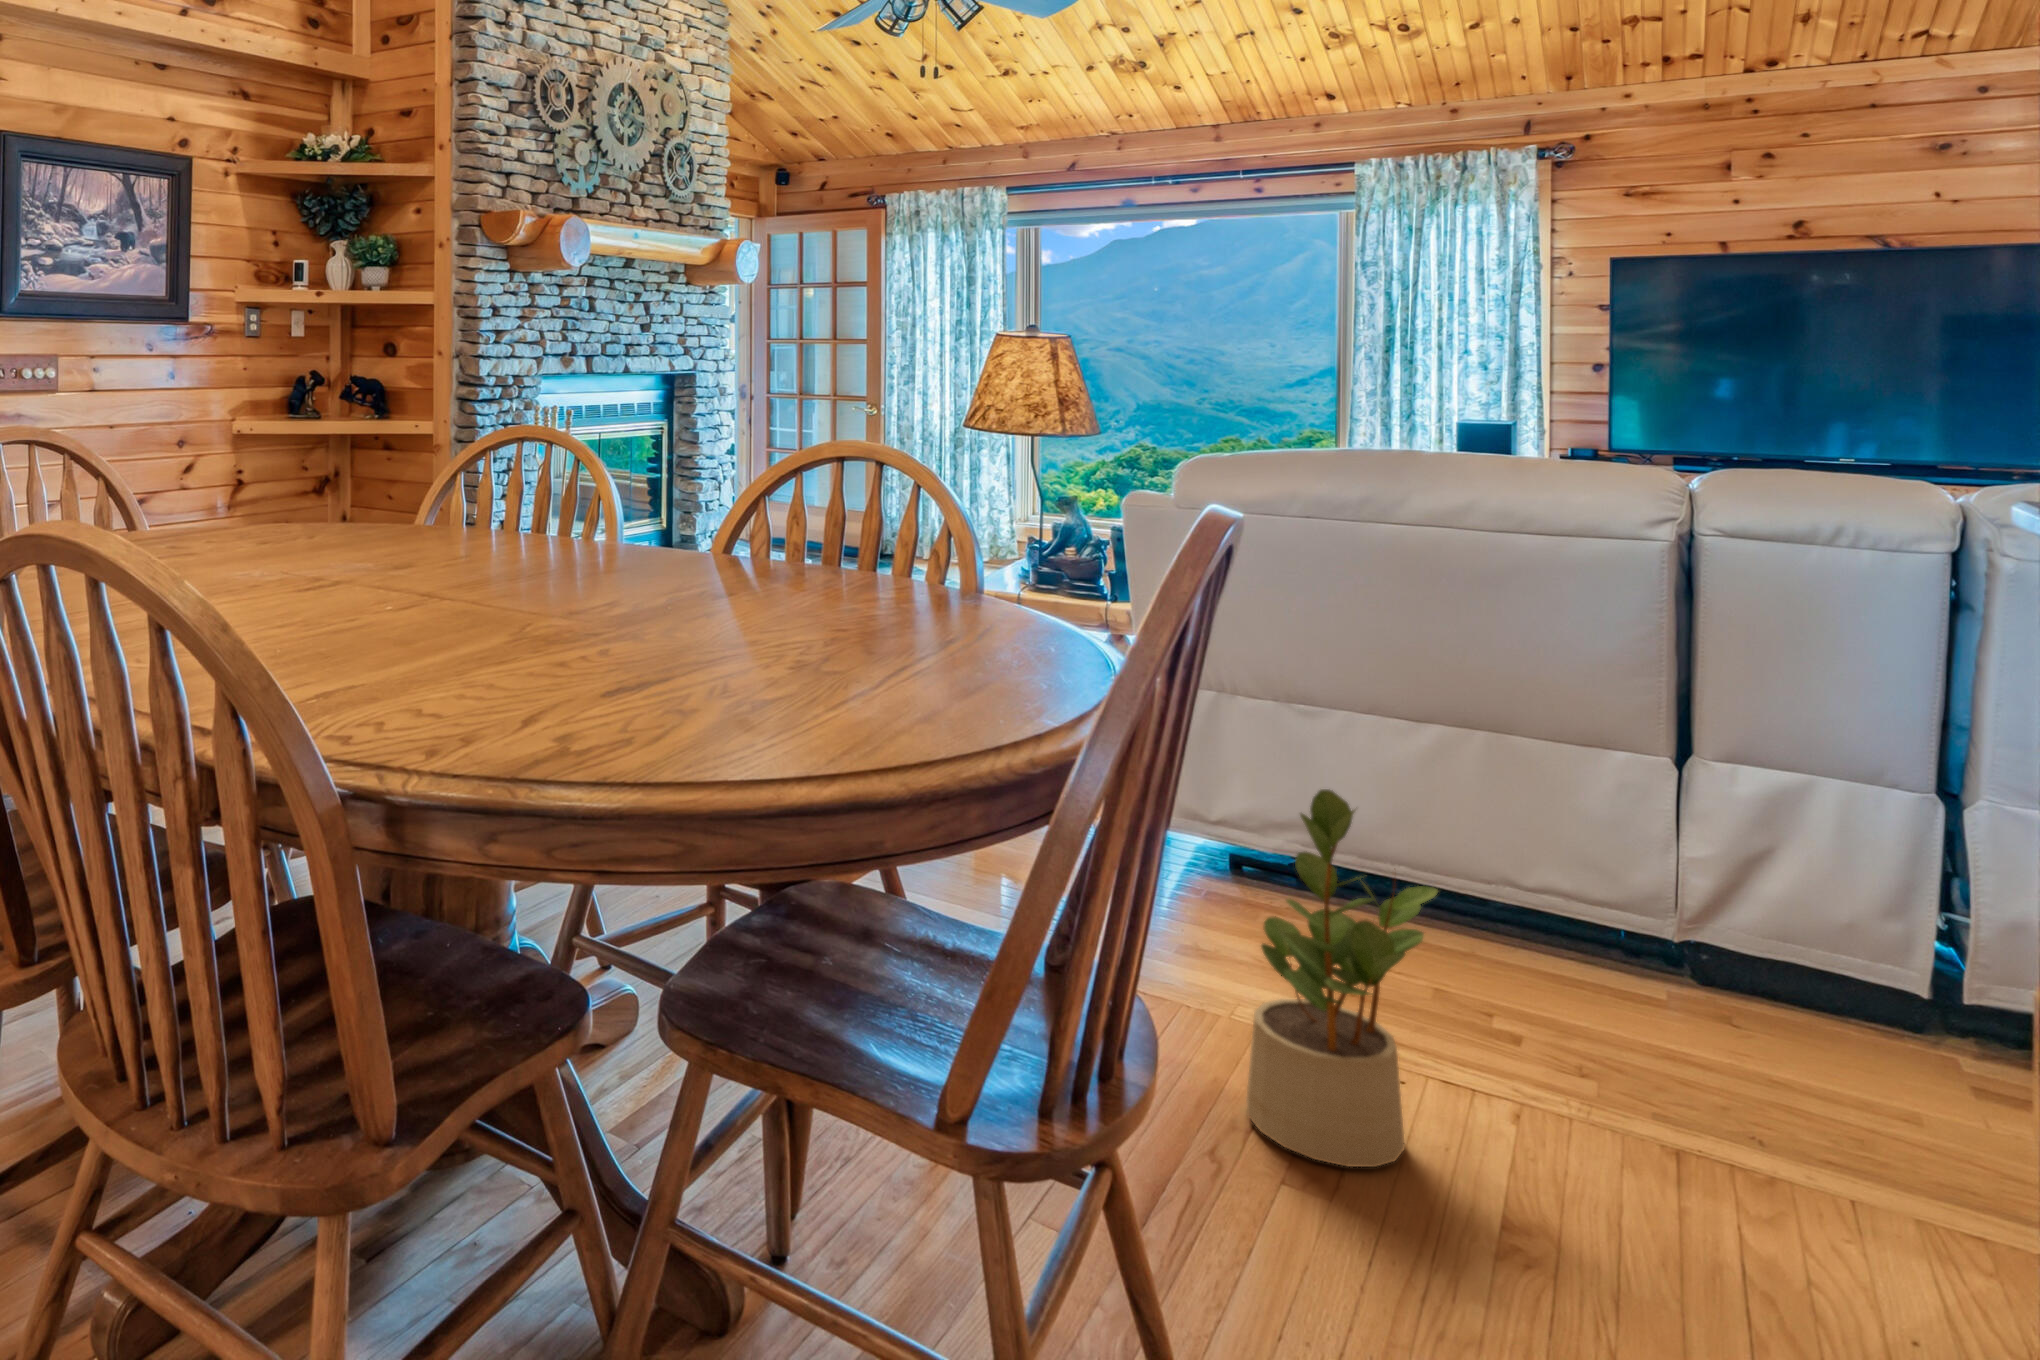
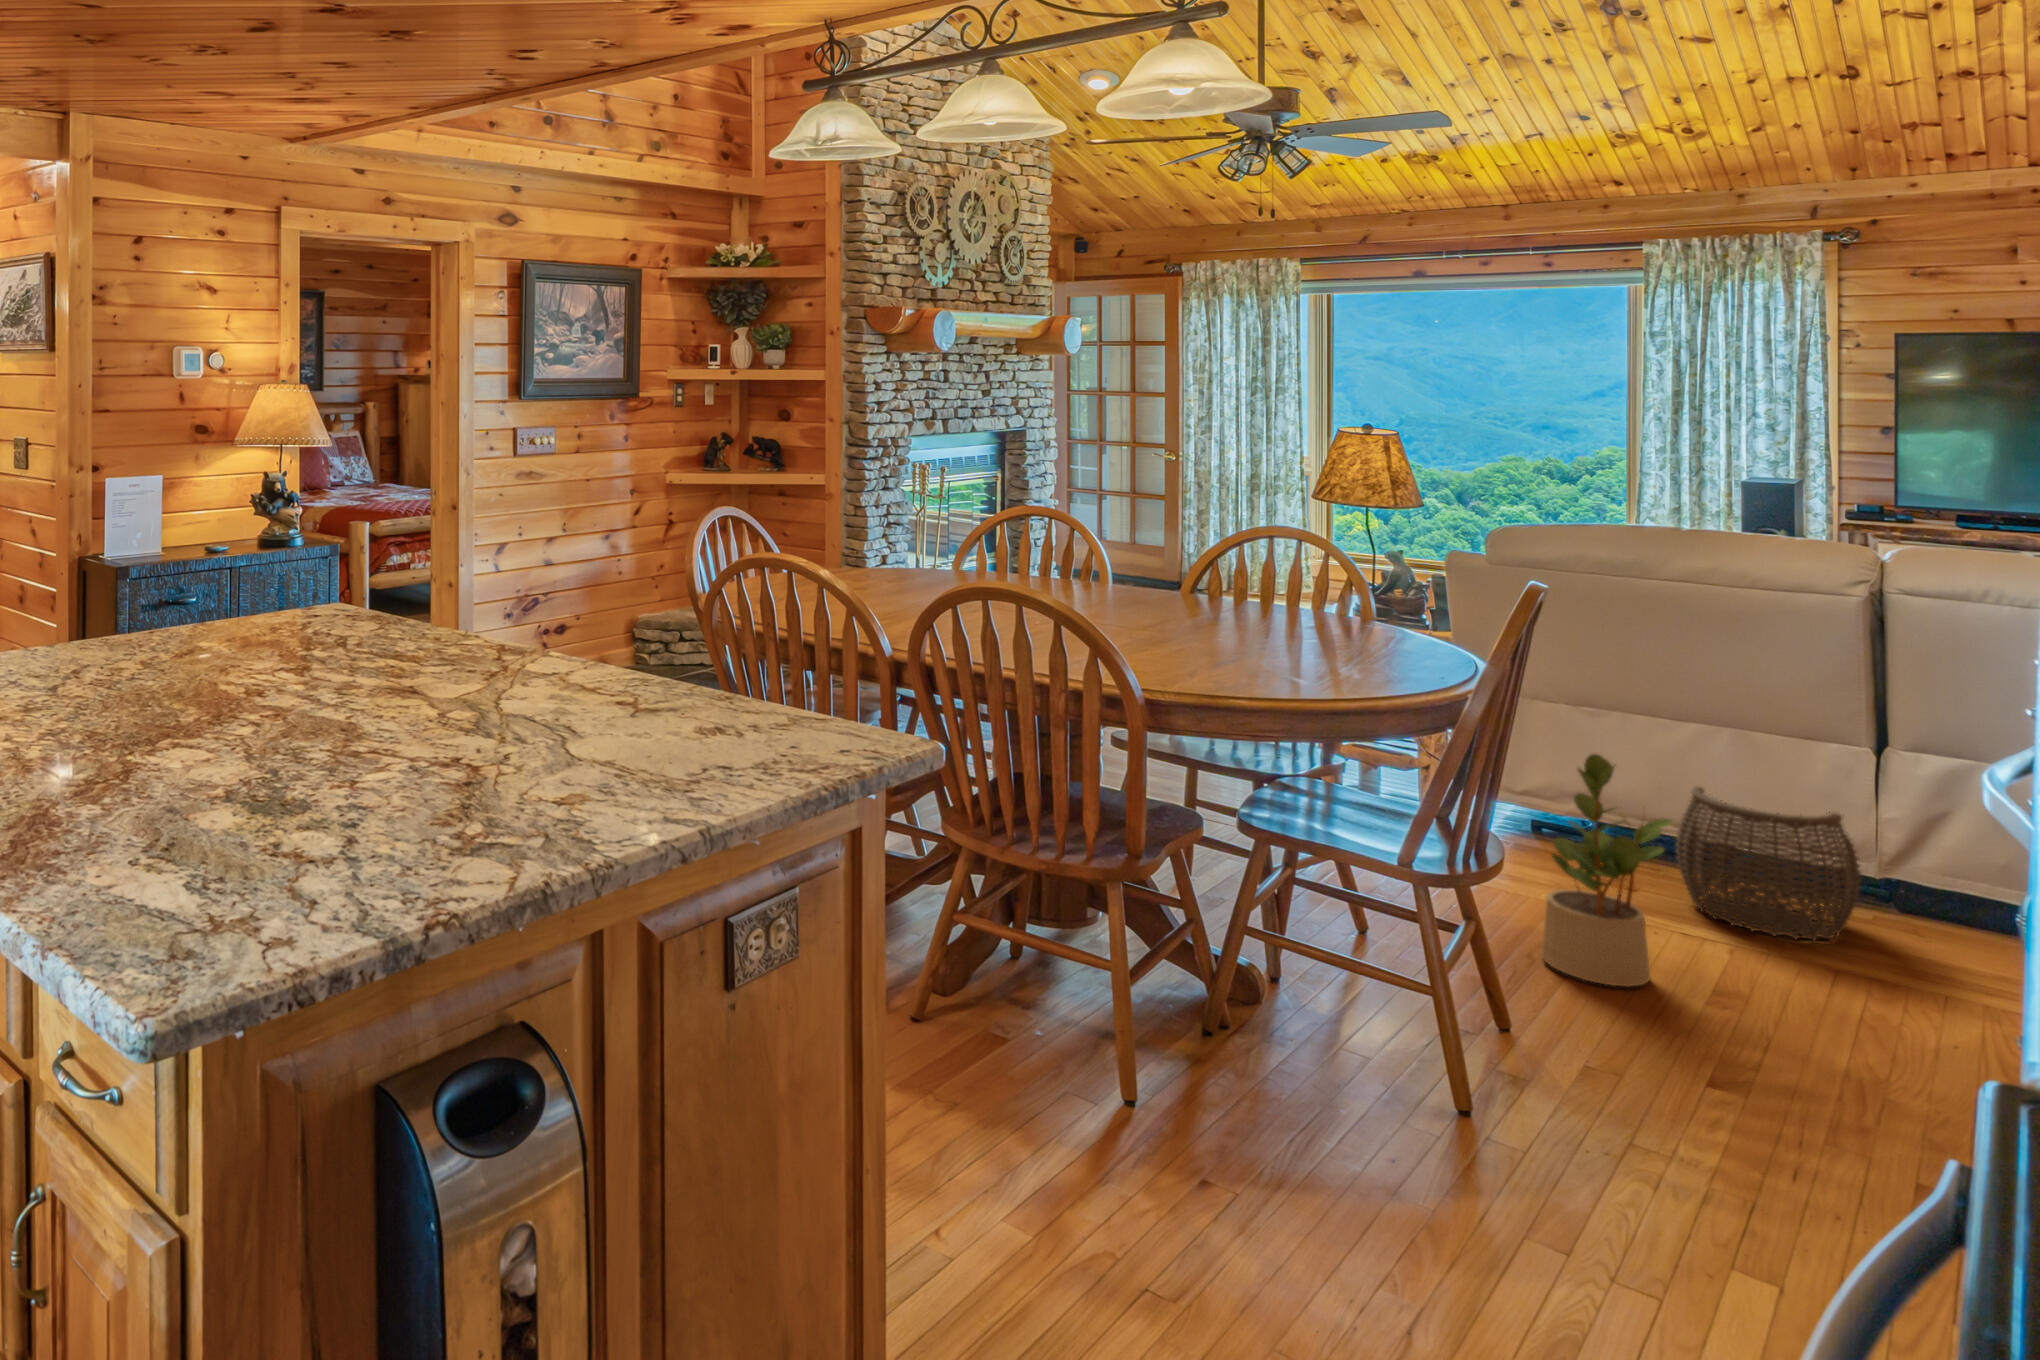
woven basket: none [1424,806,1674,1043] -> present [1676,786,1861,940]

